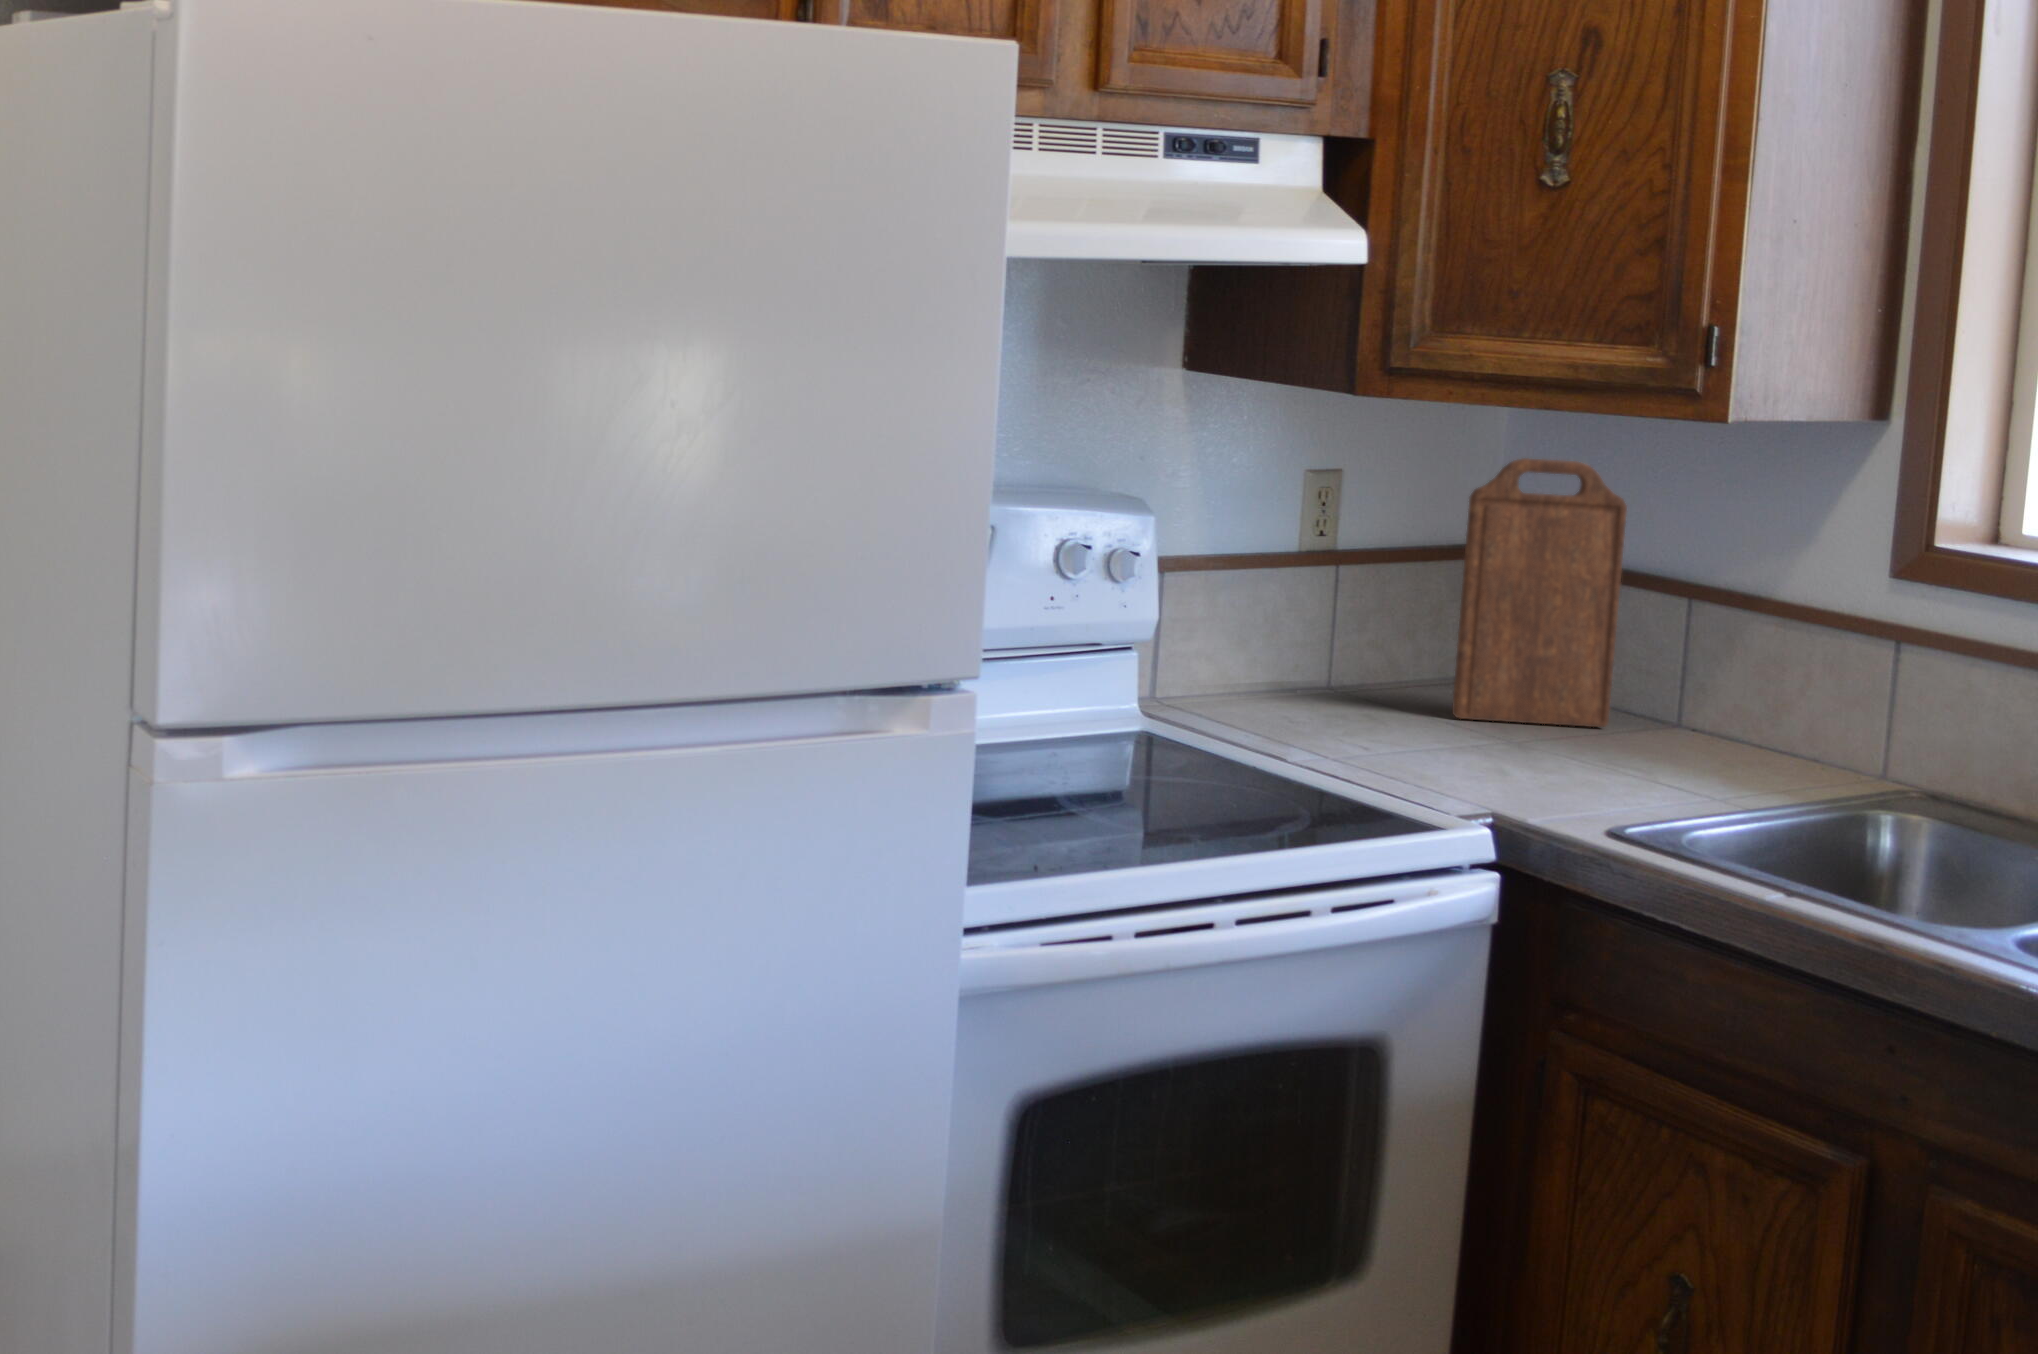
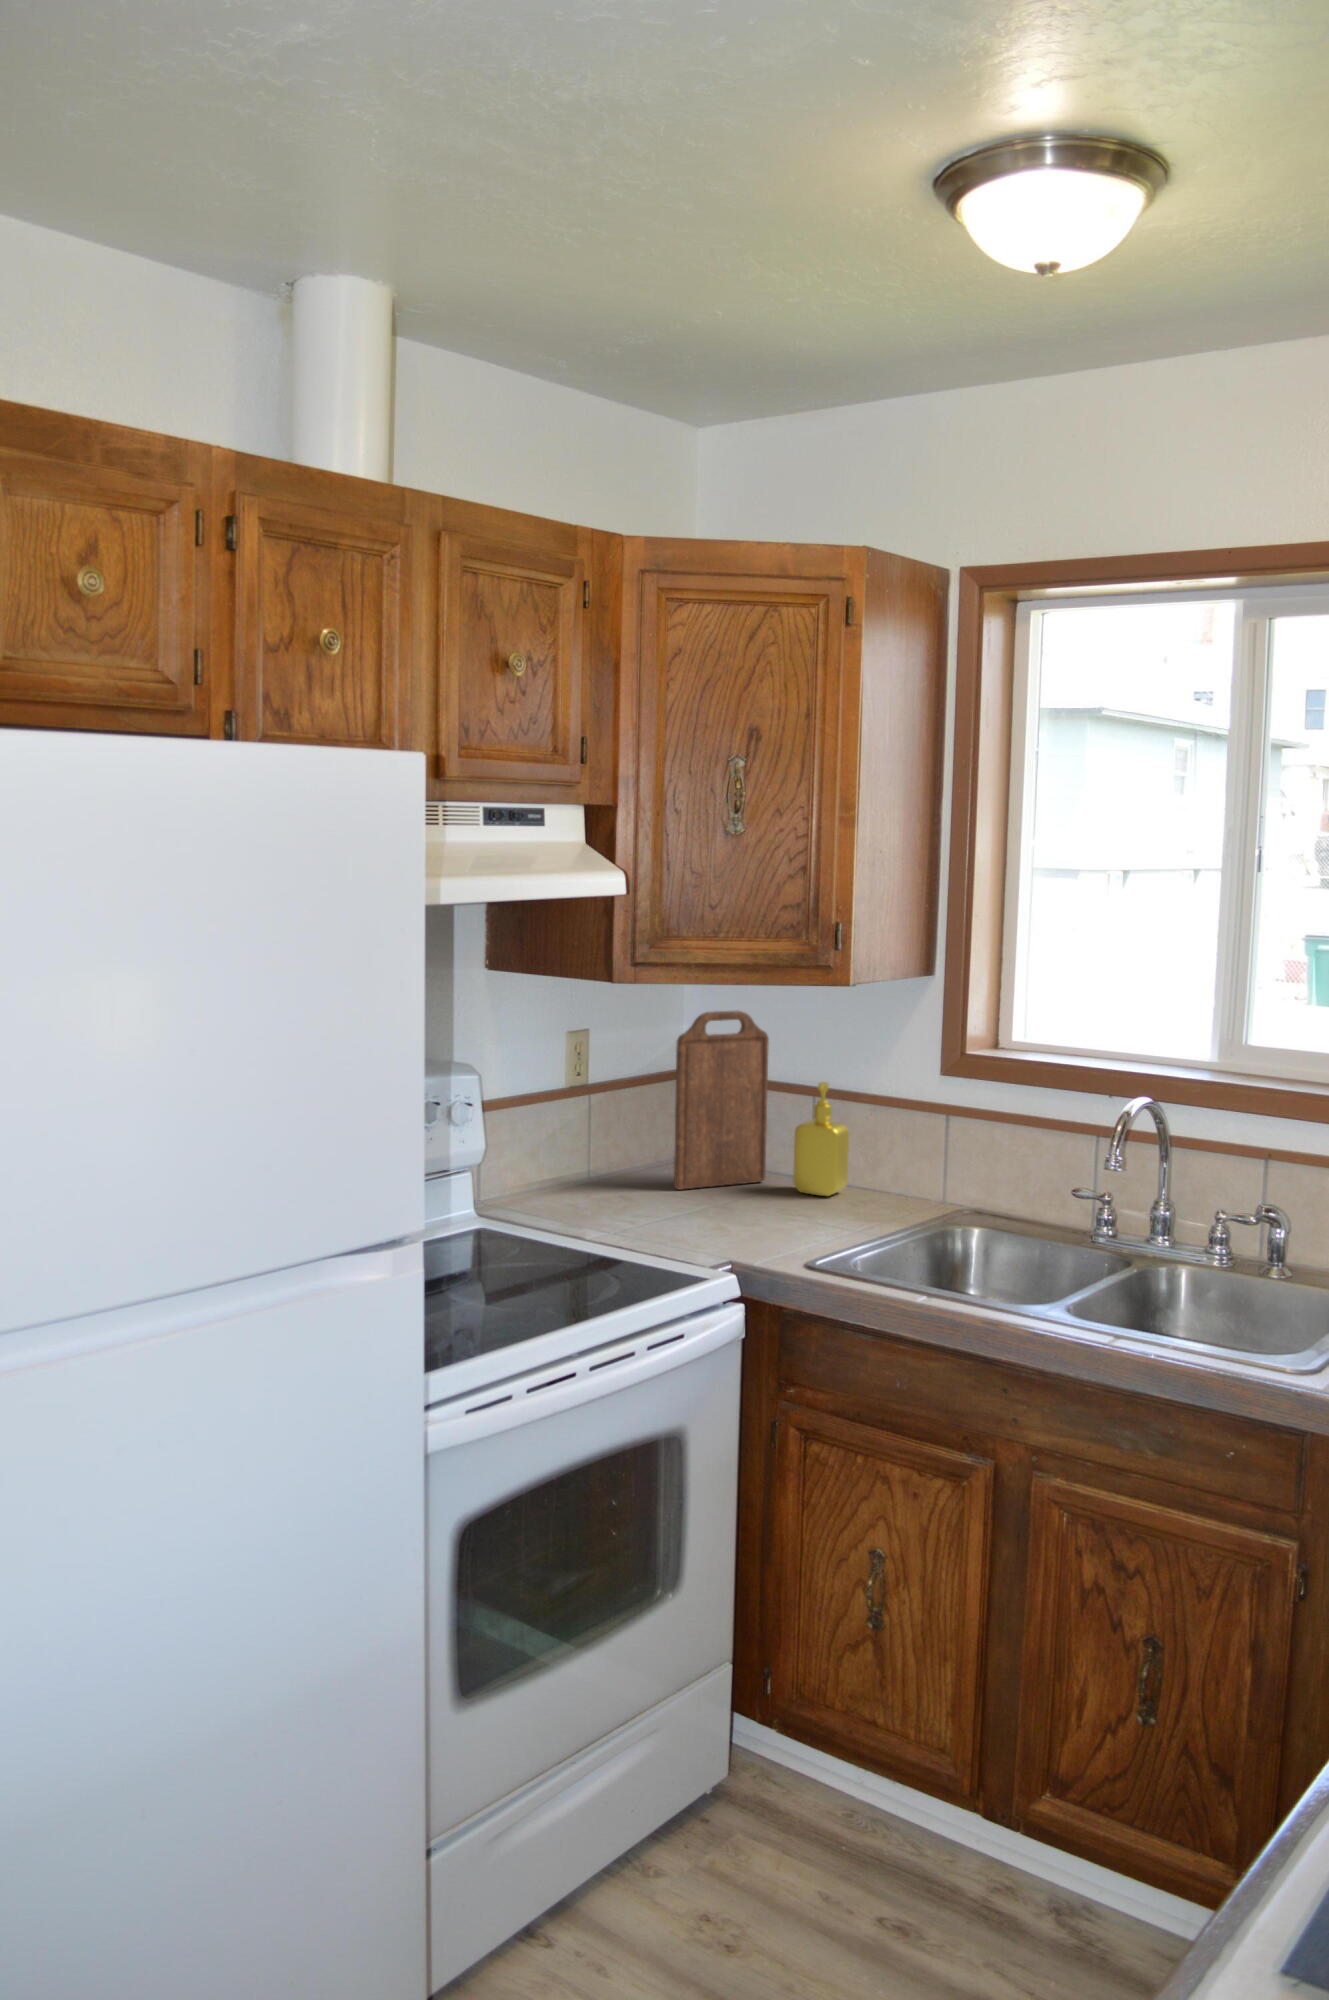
soap dispenser: none [1650,581,1751,759] -> present [793,1082,849,1196]

